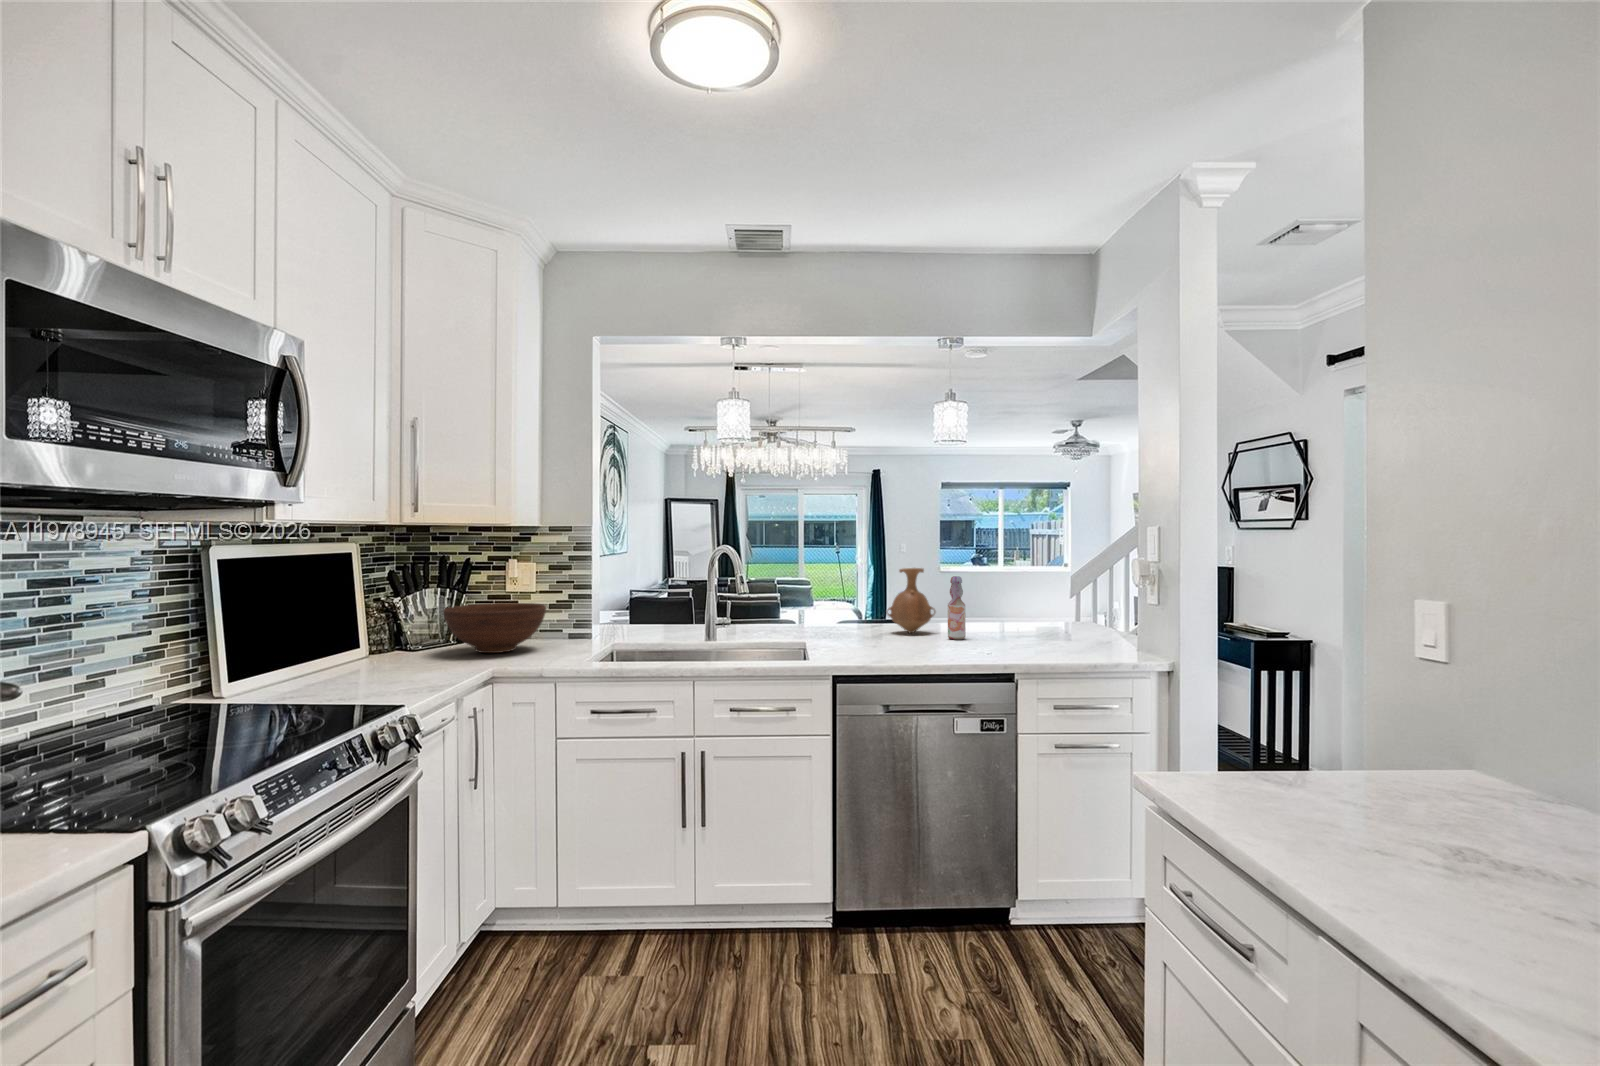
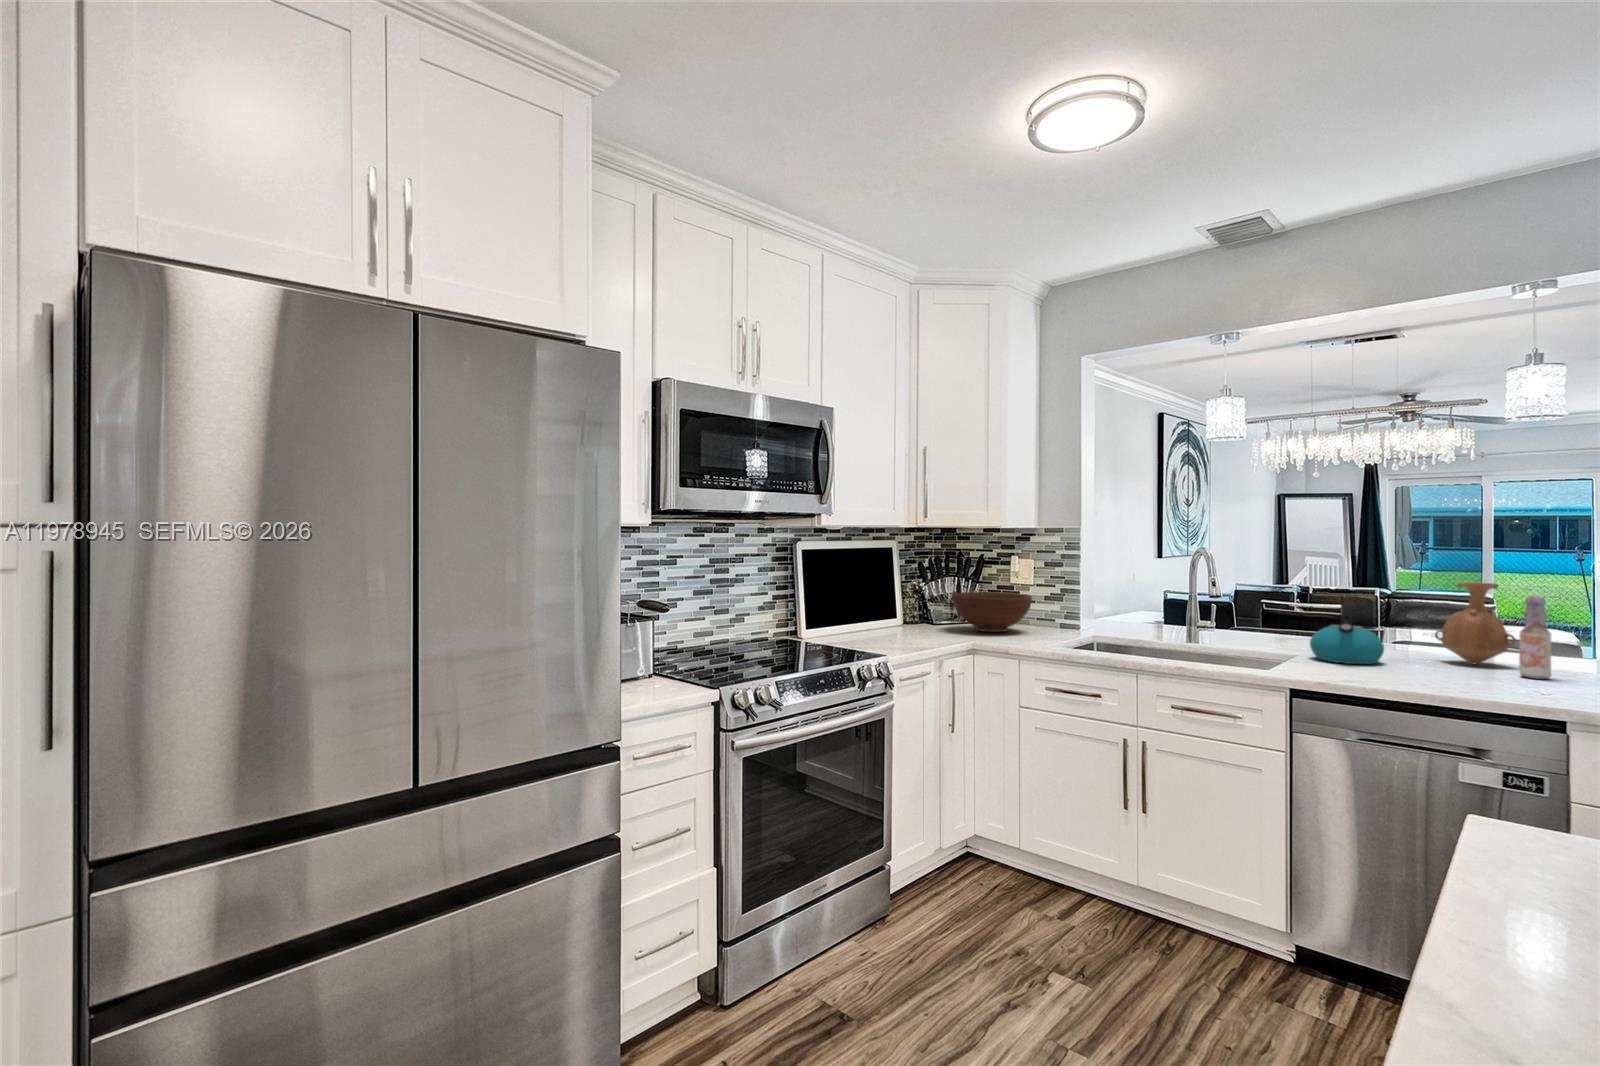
kettle: none [814,591,867,644] -> present [1310,603,1384,664]

